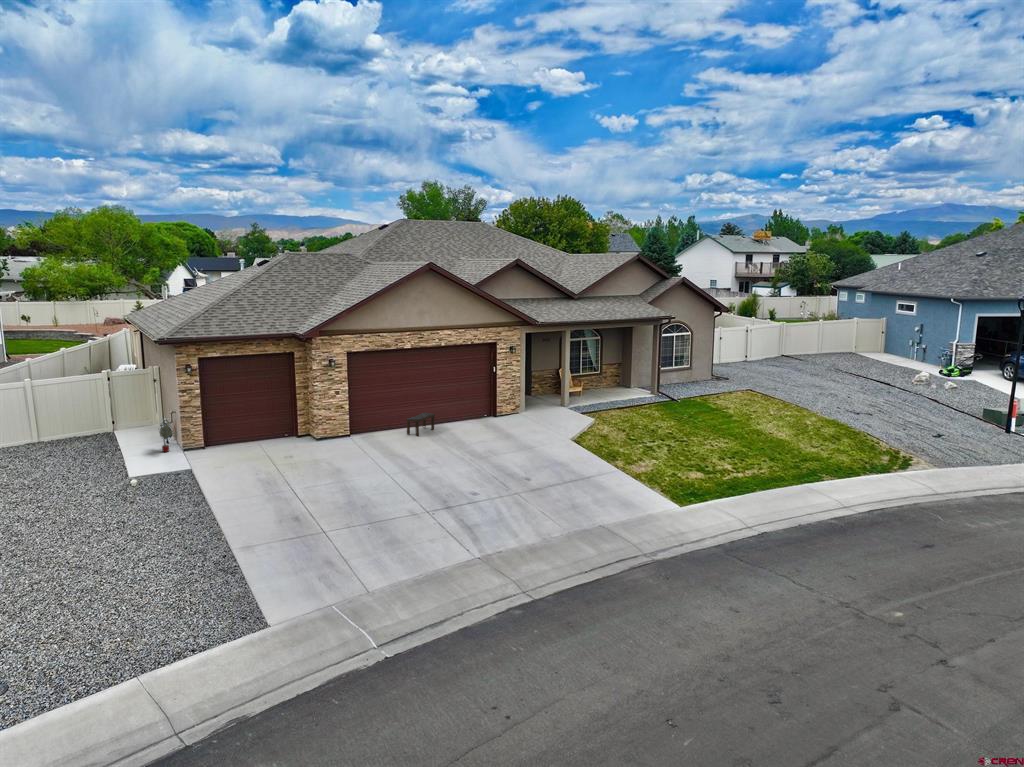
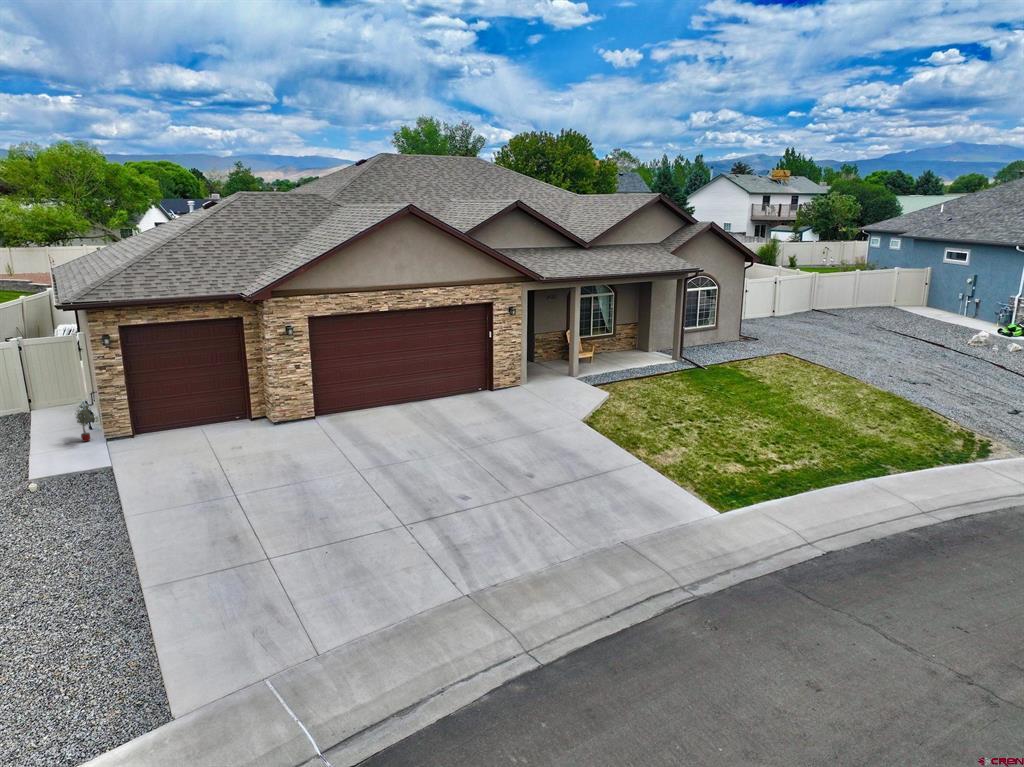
bench: present [406,412,435,436] -> none [382,387,417,417]

